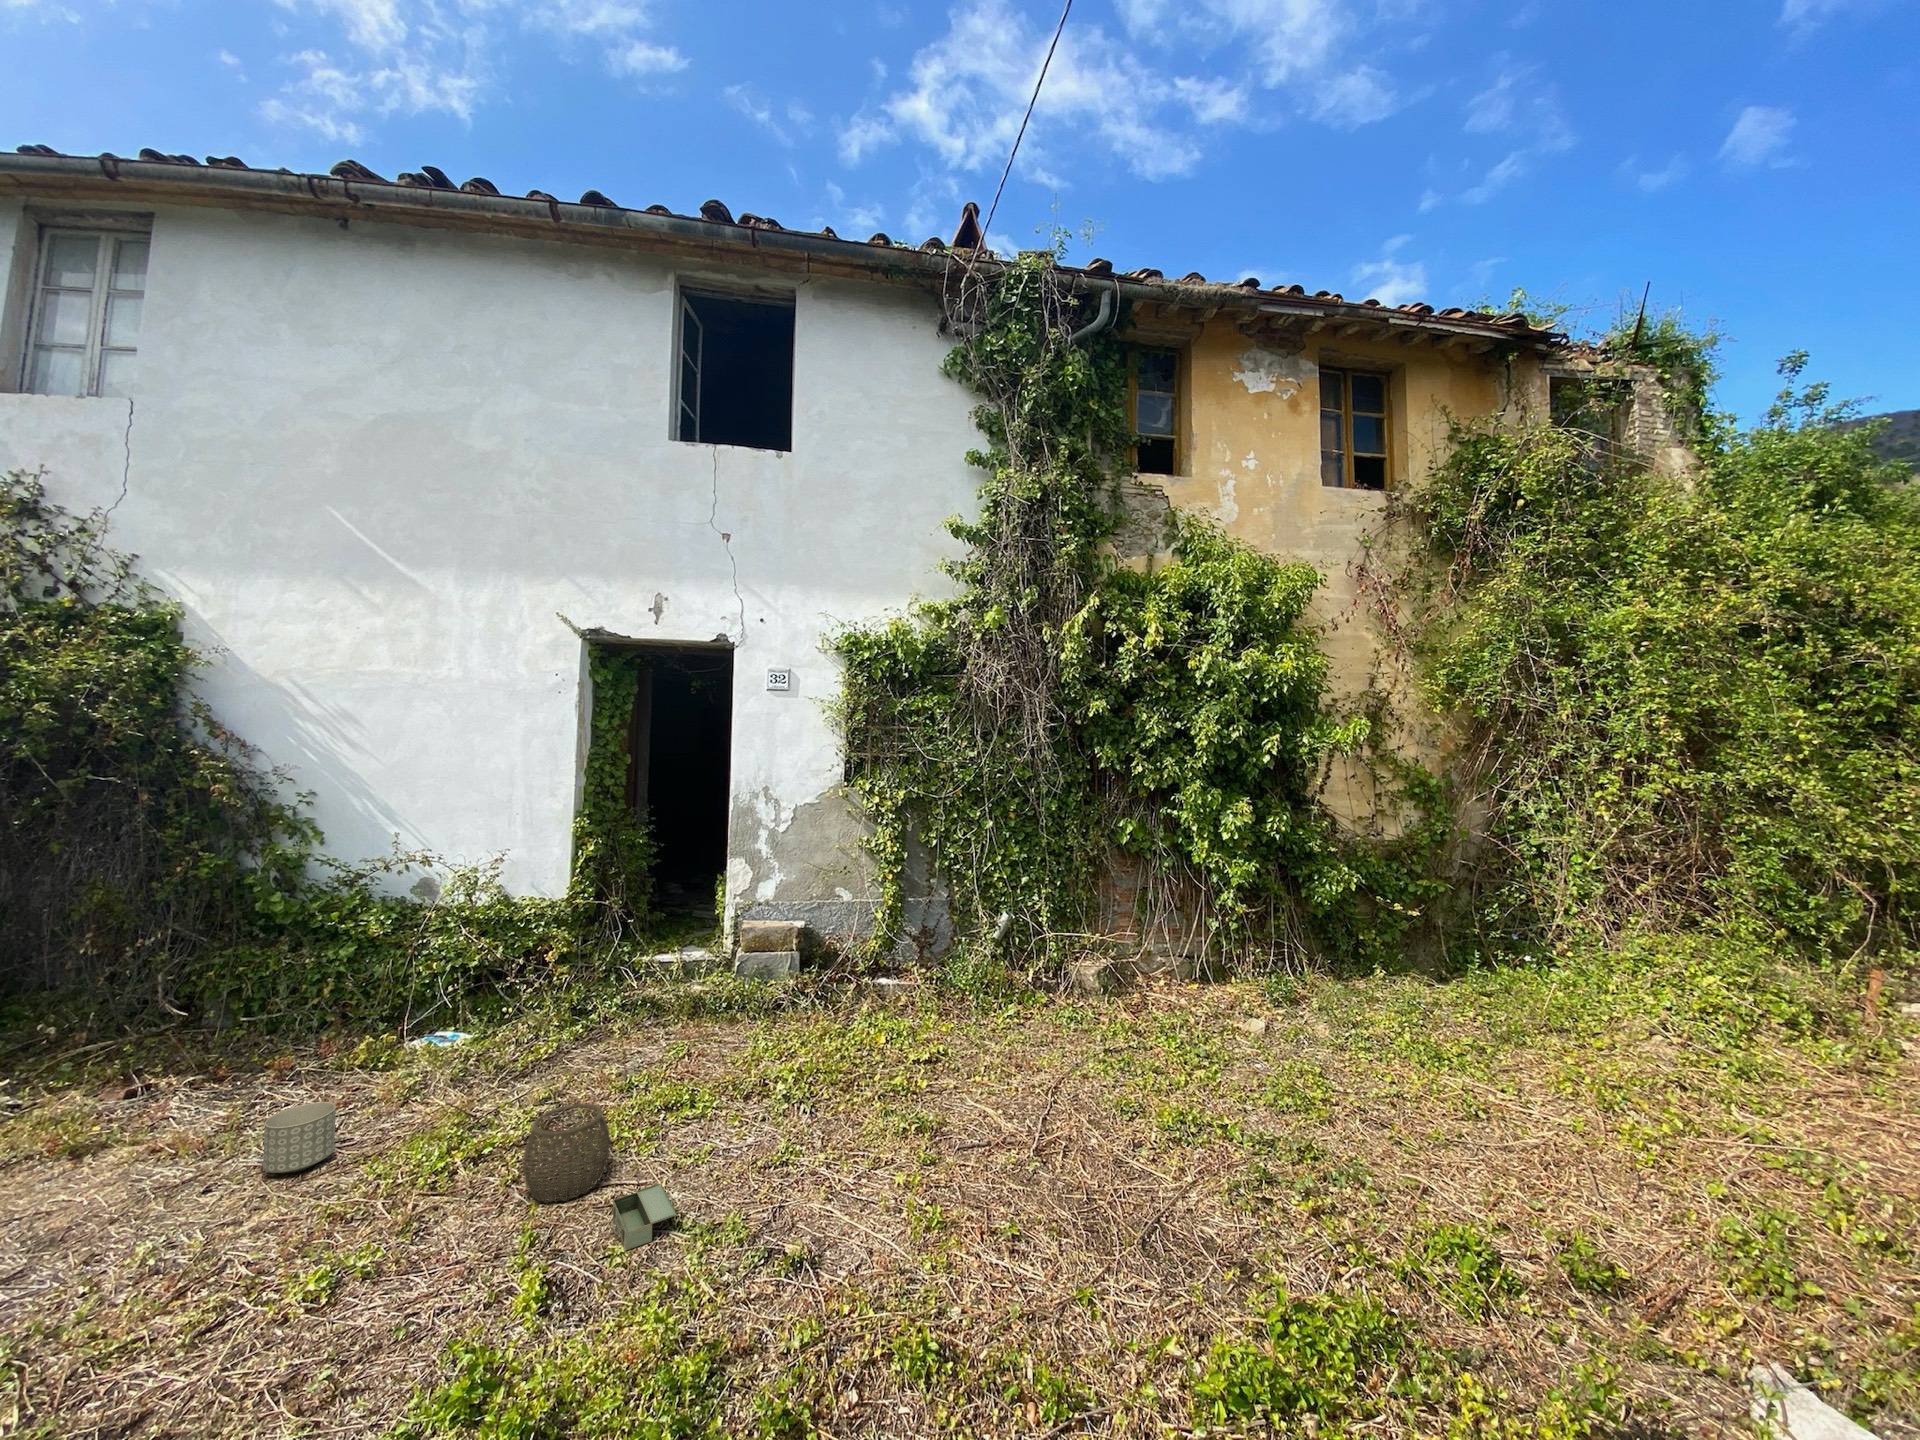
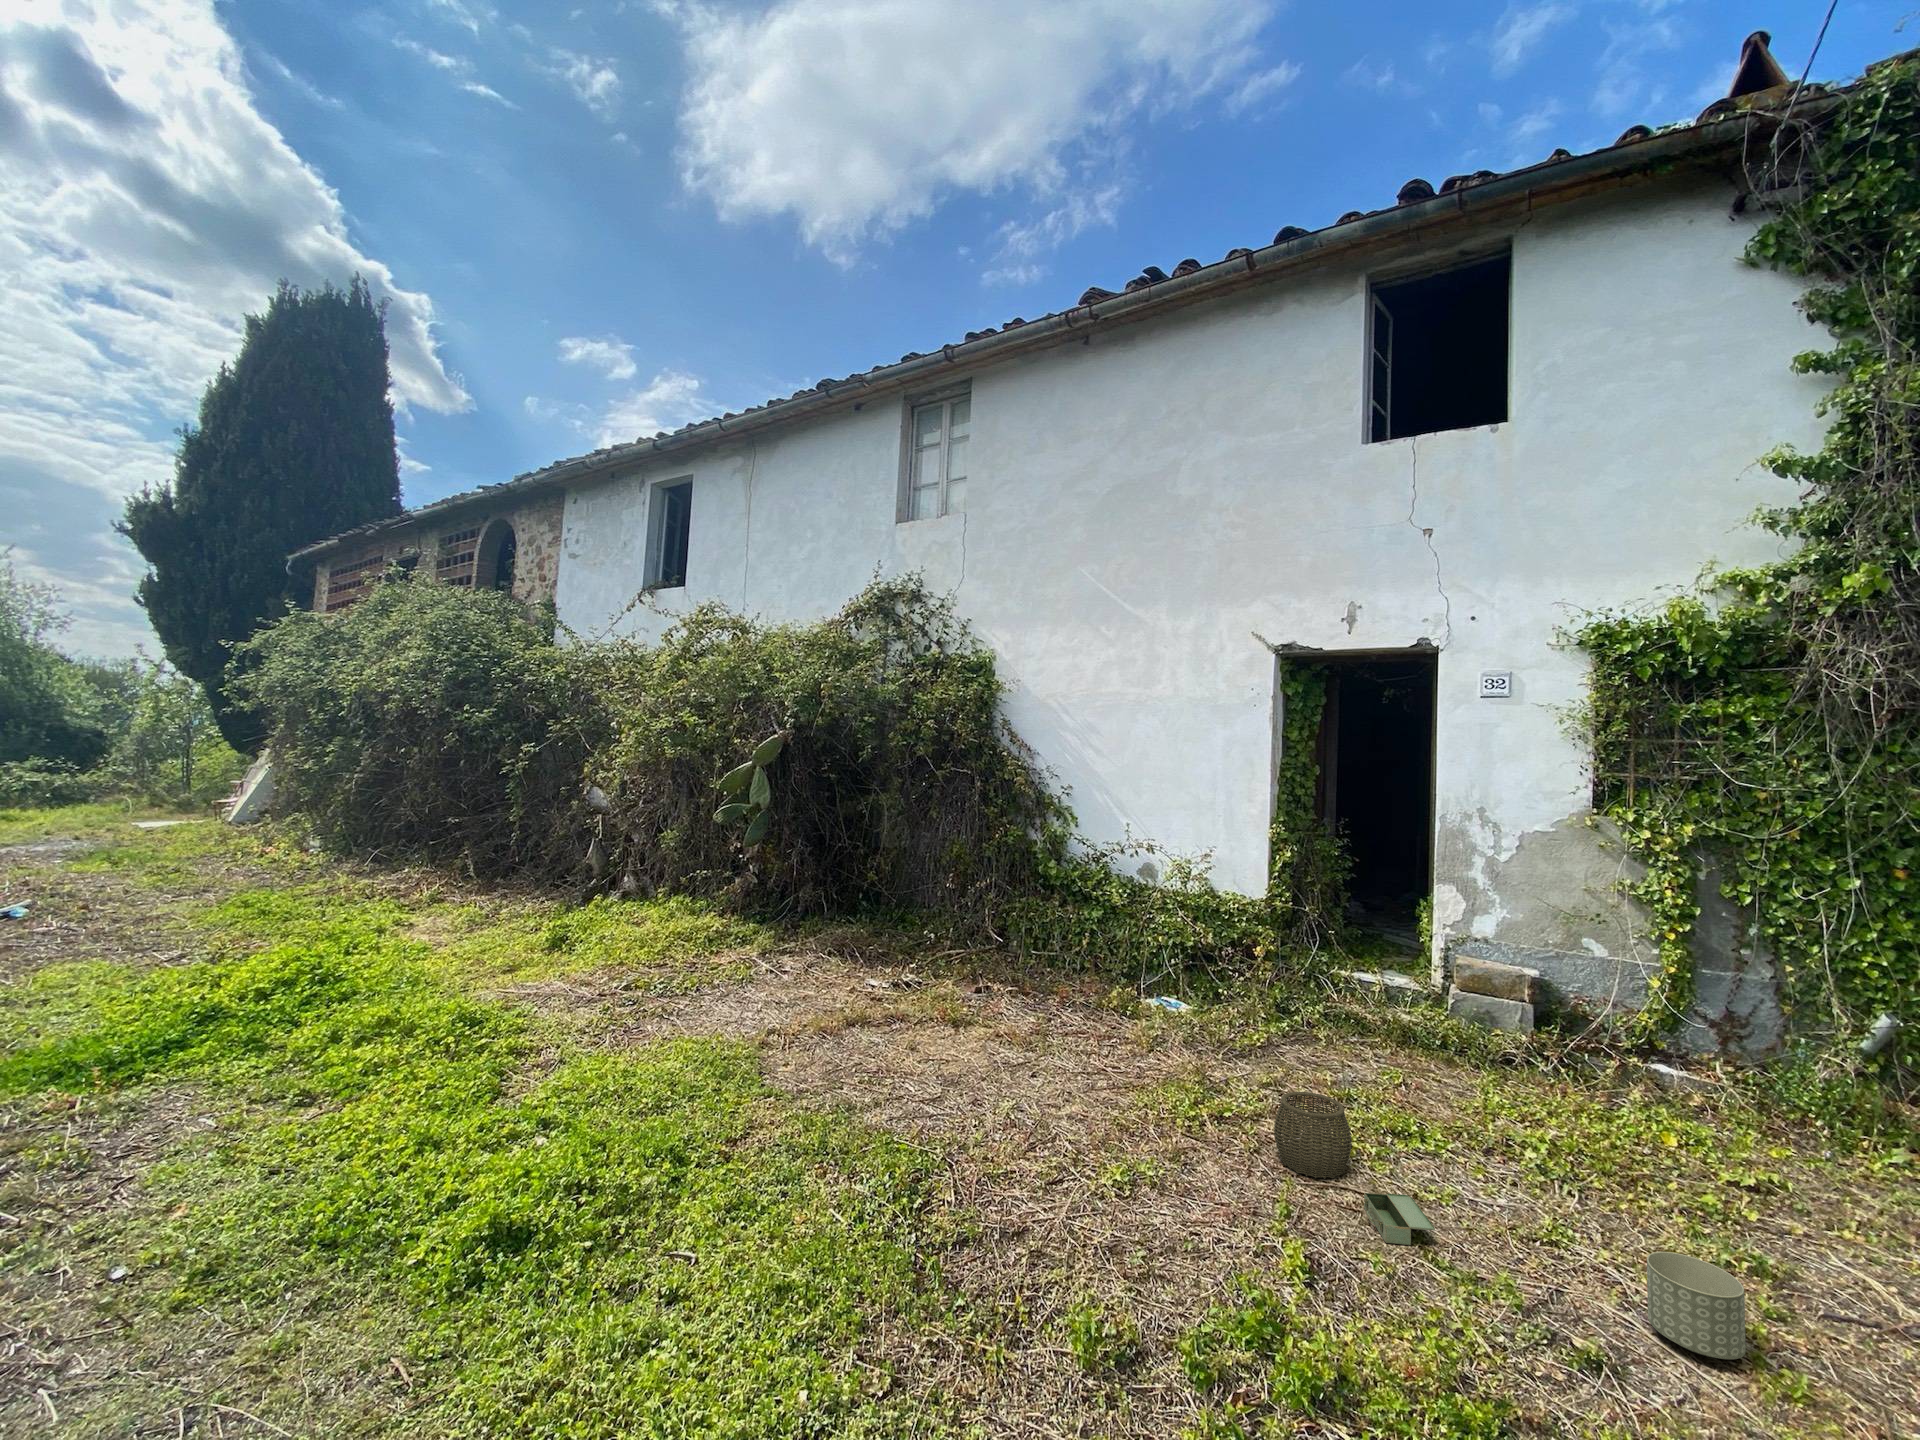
planter: present [263,1102,336,1173] -> present [1647,1252,1746,1359]

